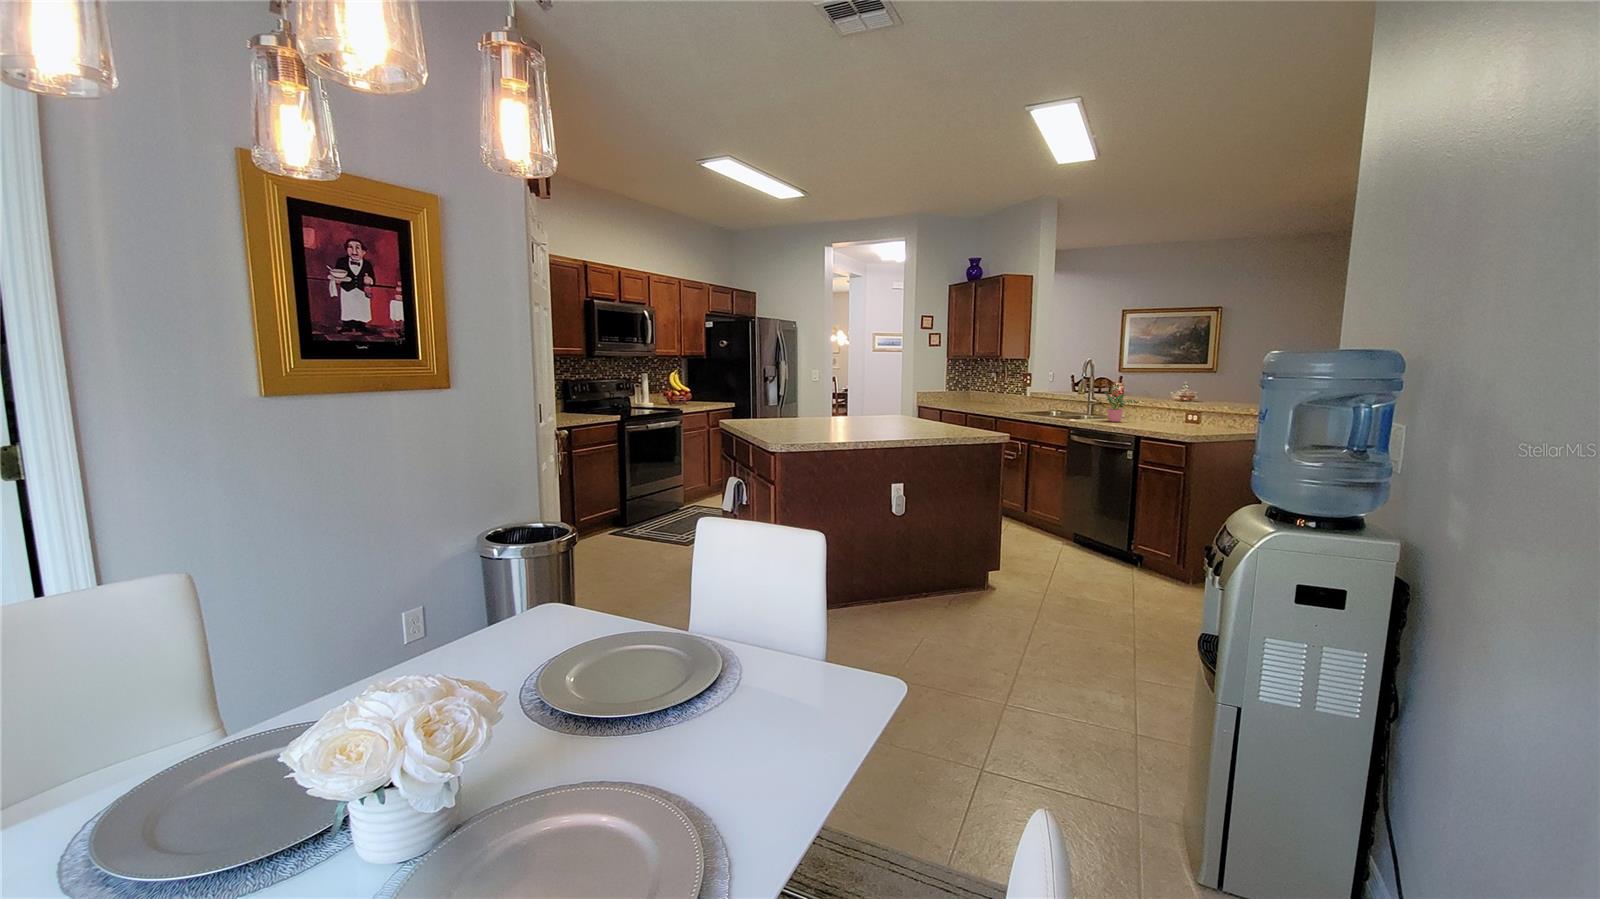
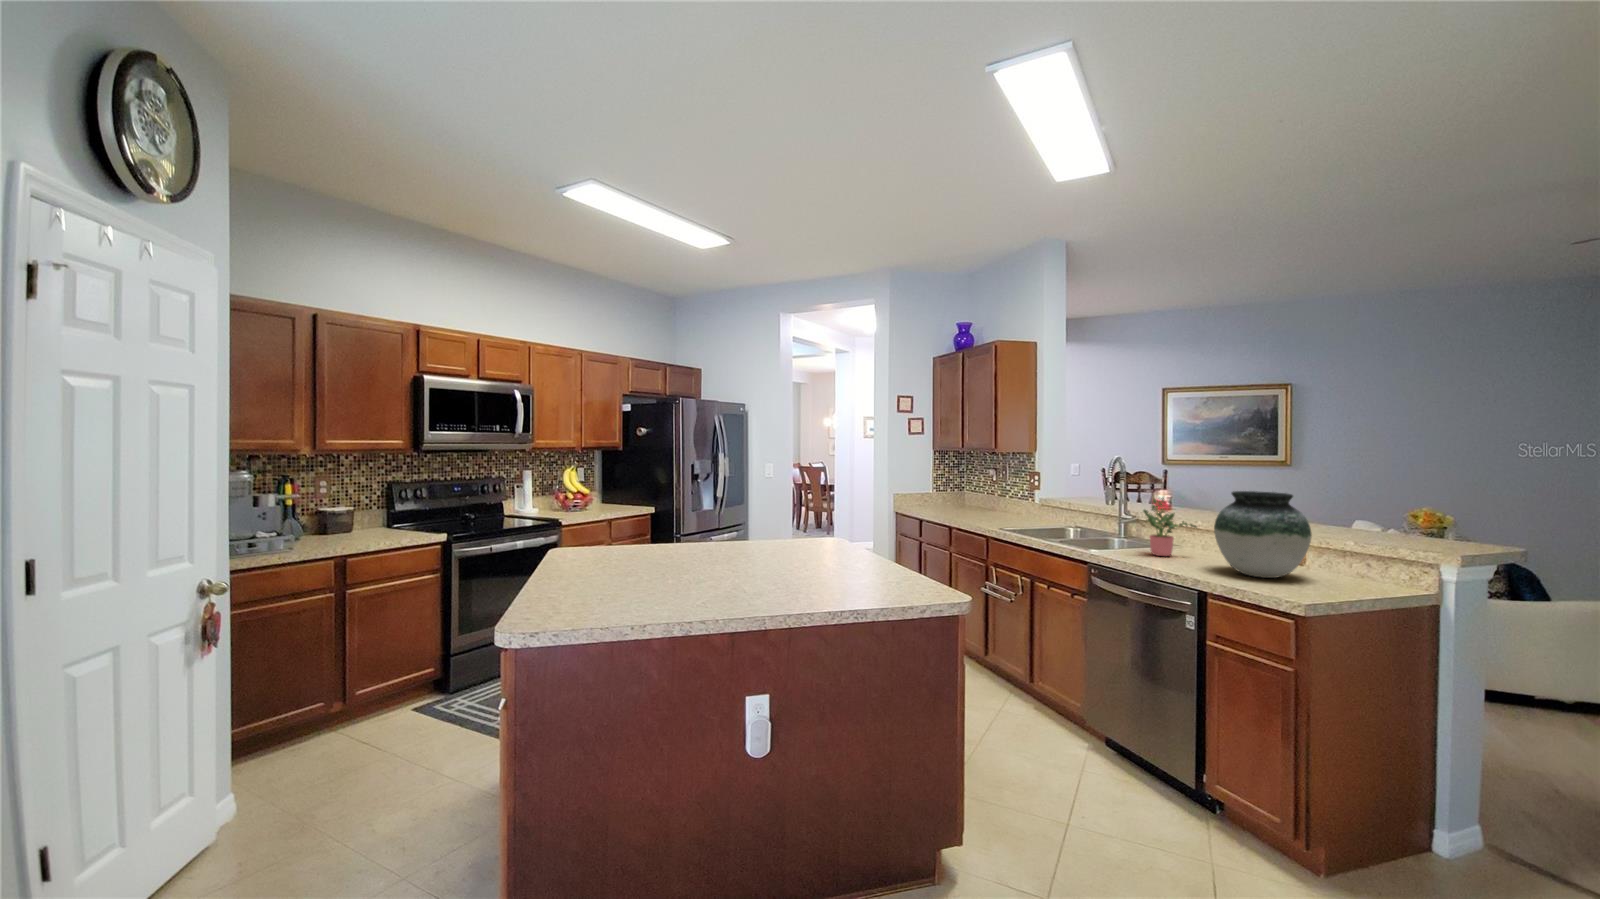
vase: none [1148,378,1203,429] -> present [1214,491,1312,578]

